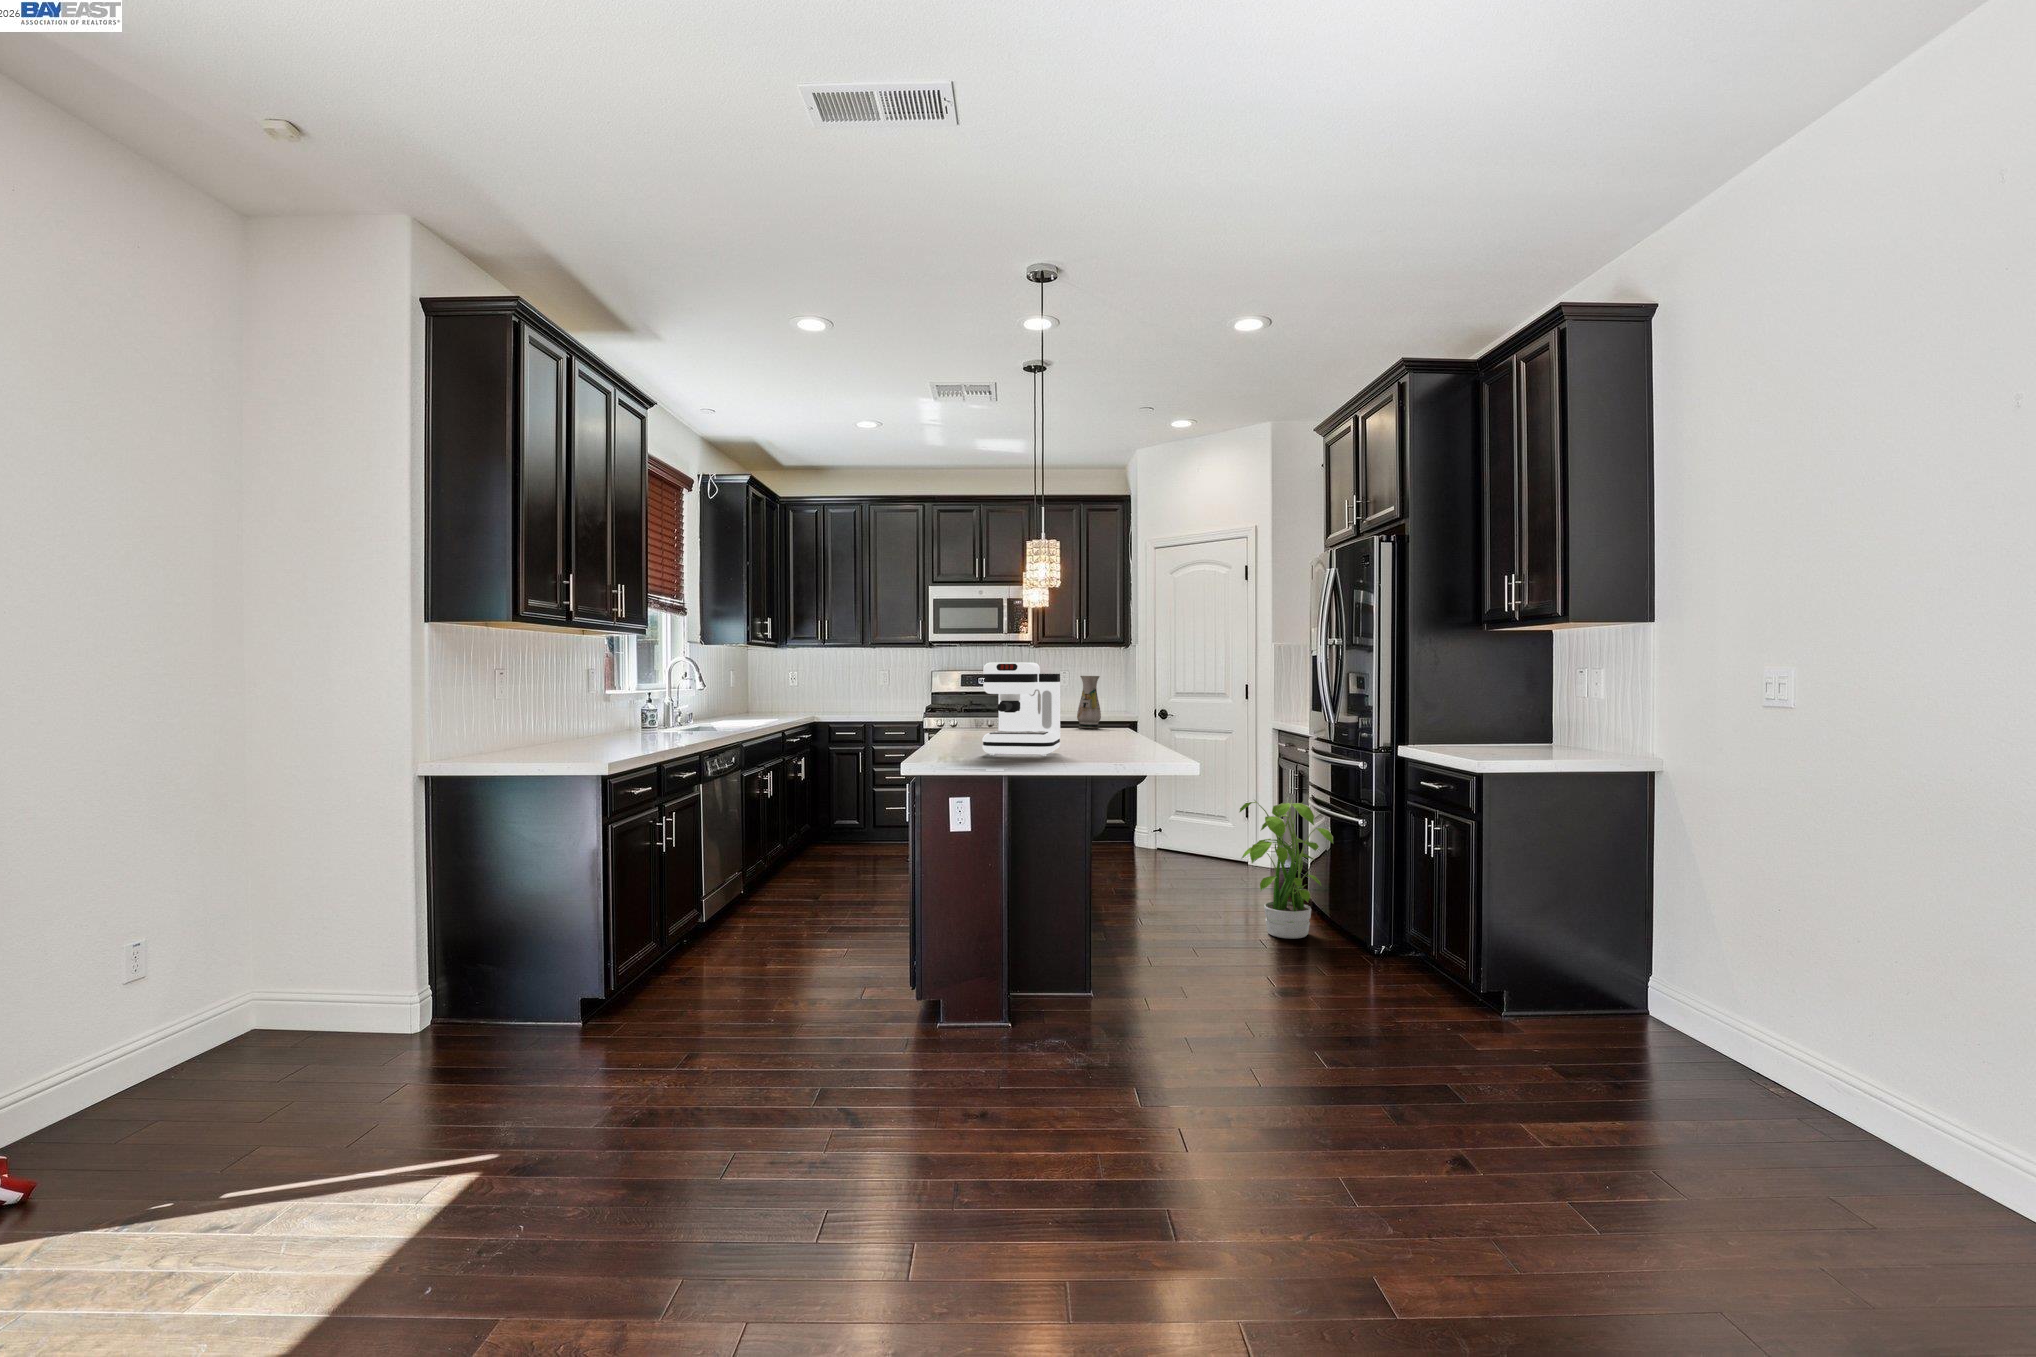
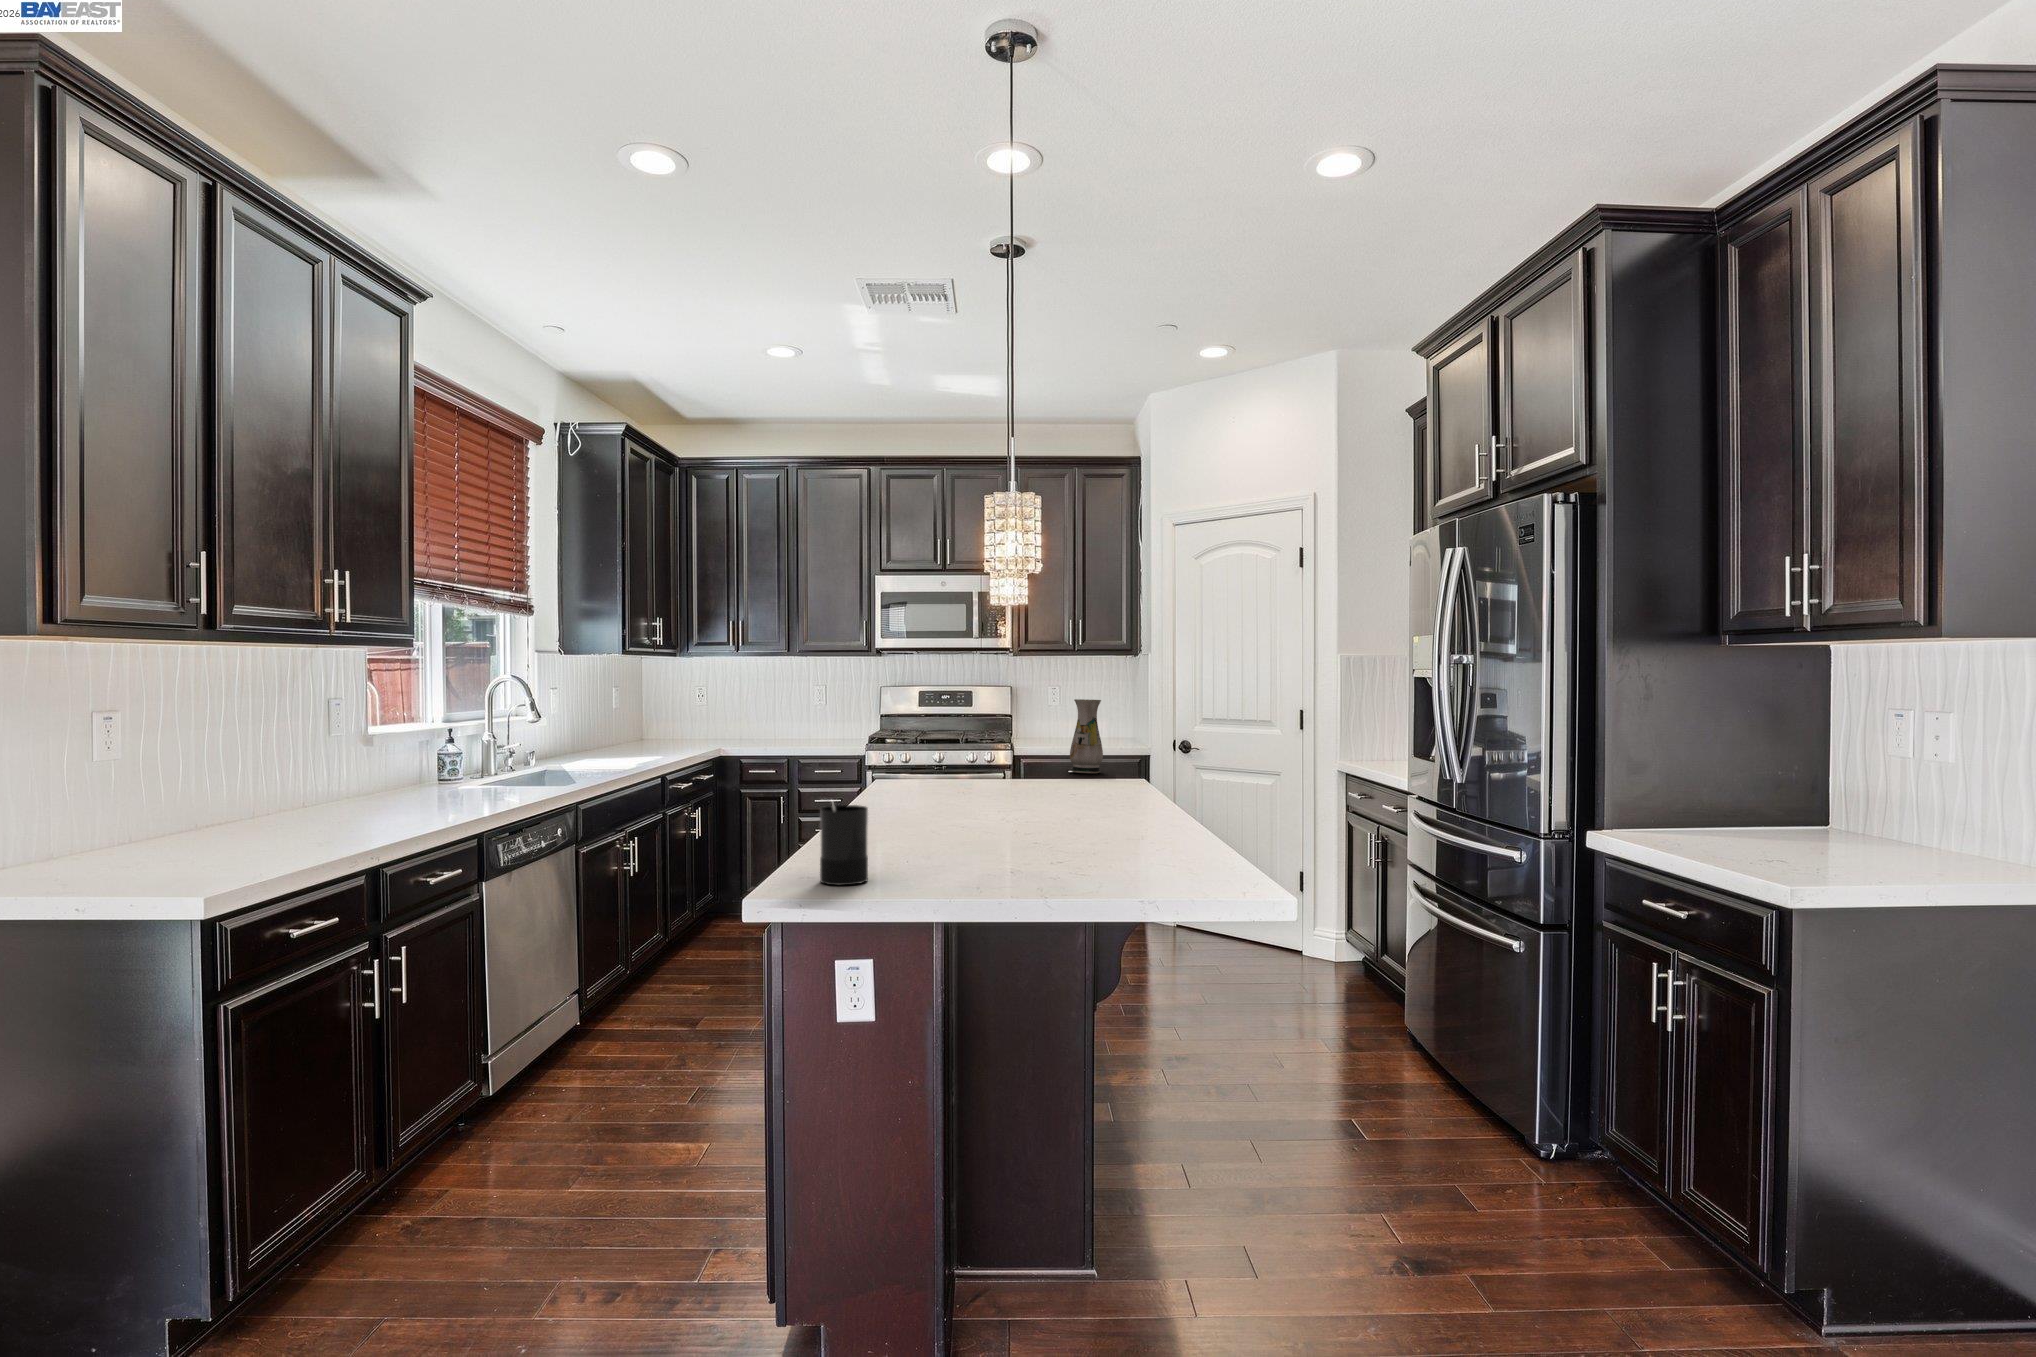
coffee maker: present [982,662,1060,756] -> none [902,702,1039,870]
candle: none [939,713,966,759] -> present [820,801,868,885]
potted plant: present [1239,797,1333,939] -> none [1314,891,1465,1116]

